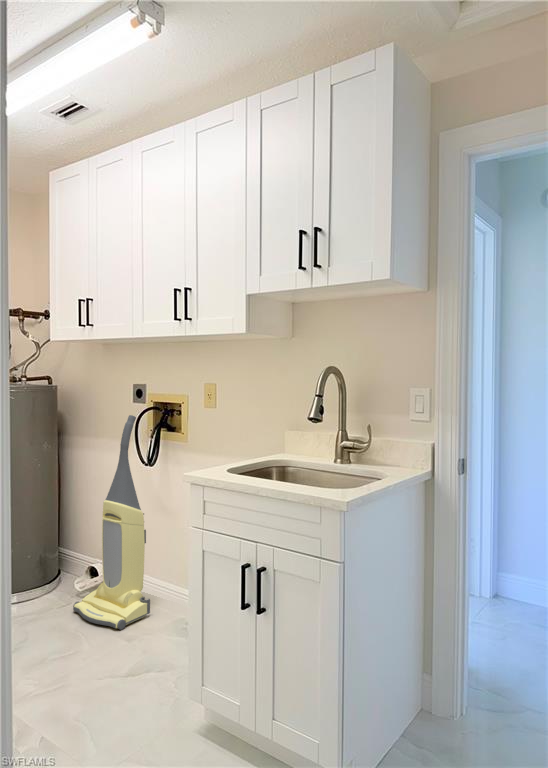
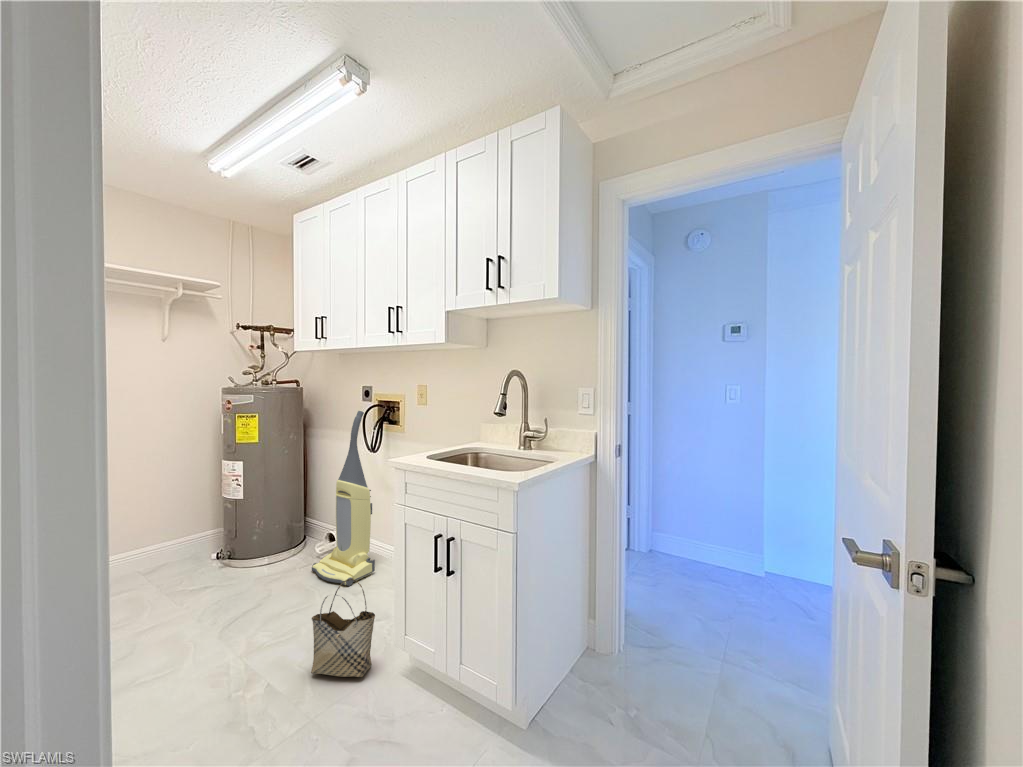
woven basket: none [91,616,165,731] -> present [311,579,375,677]

